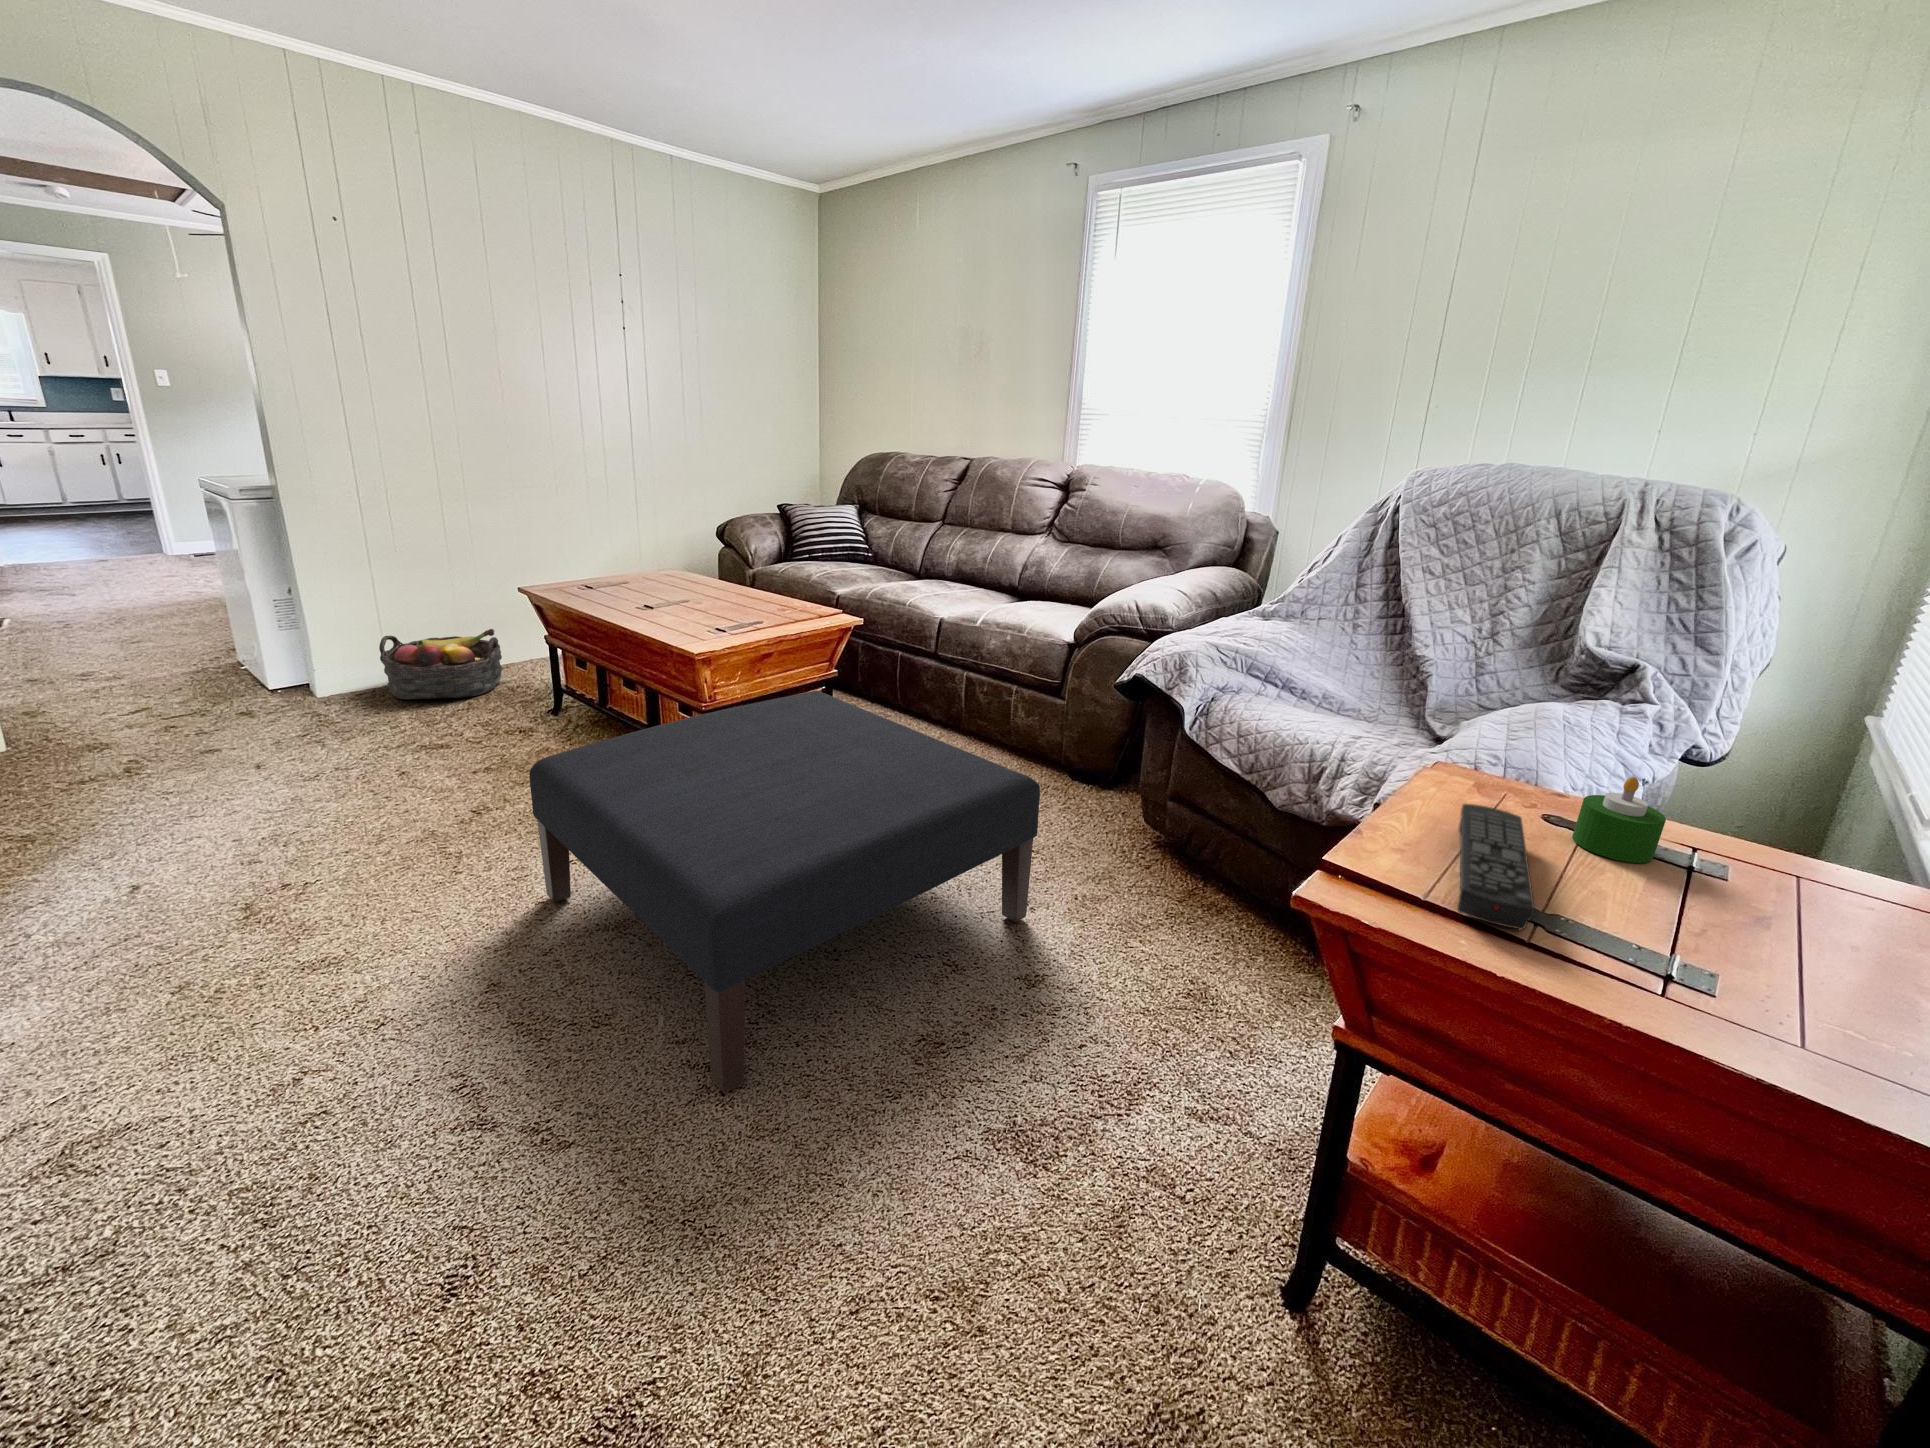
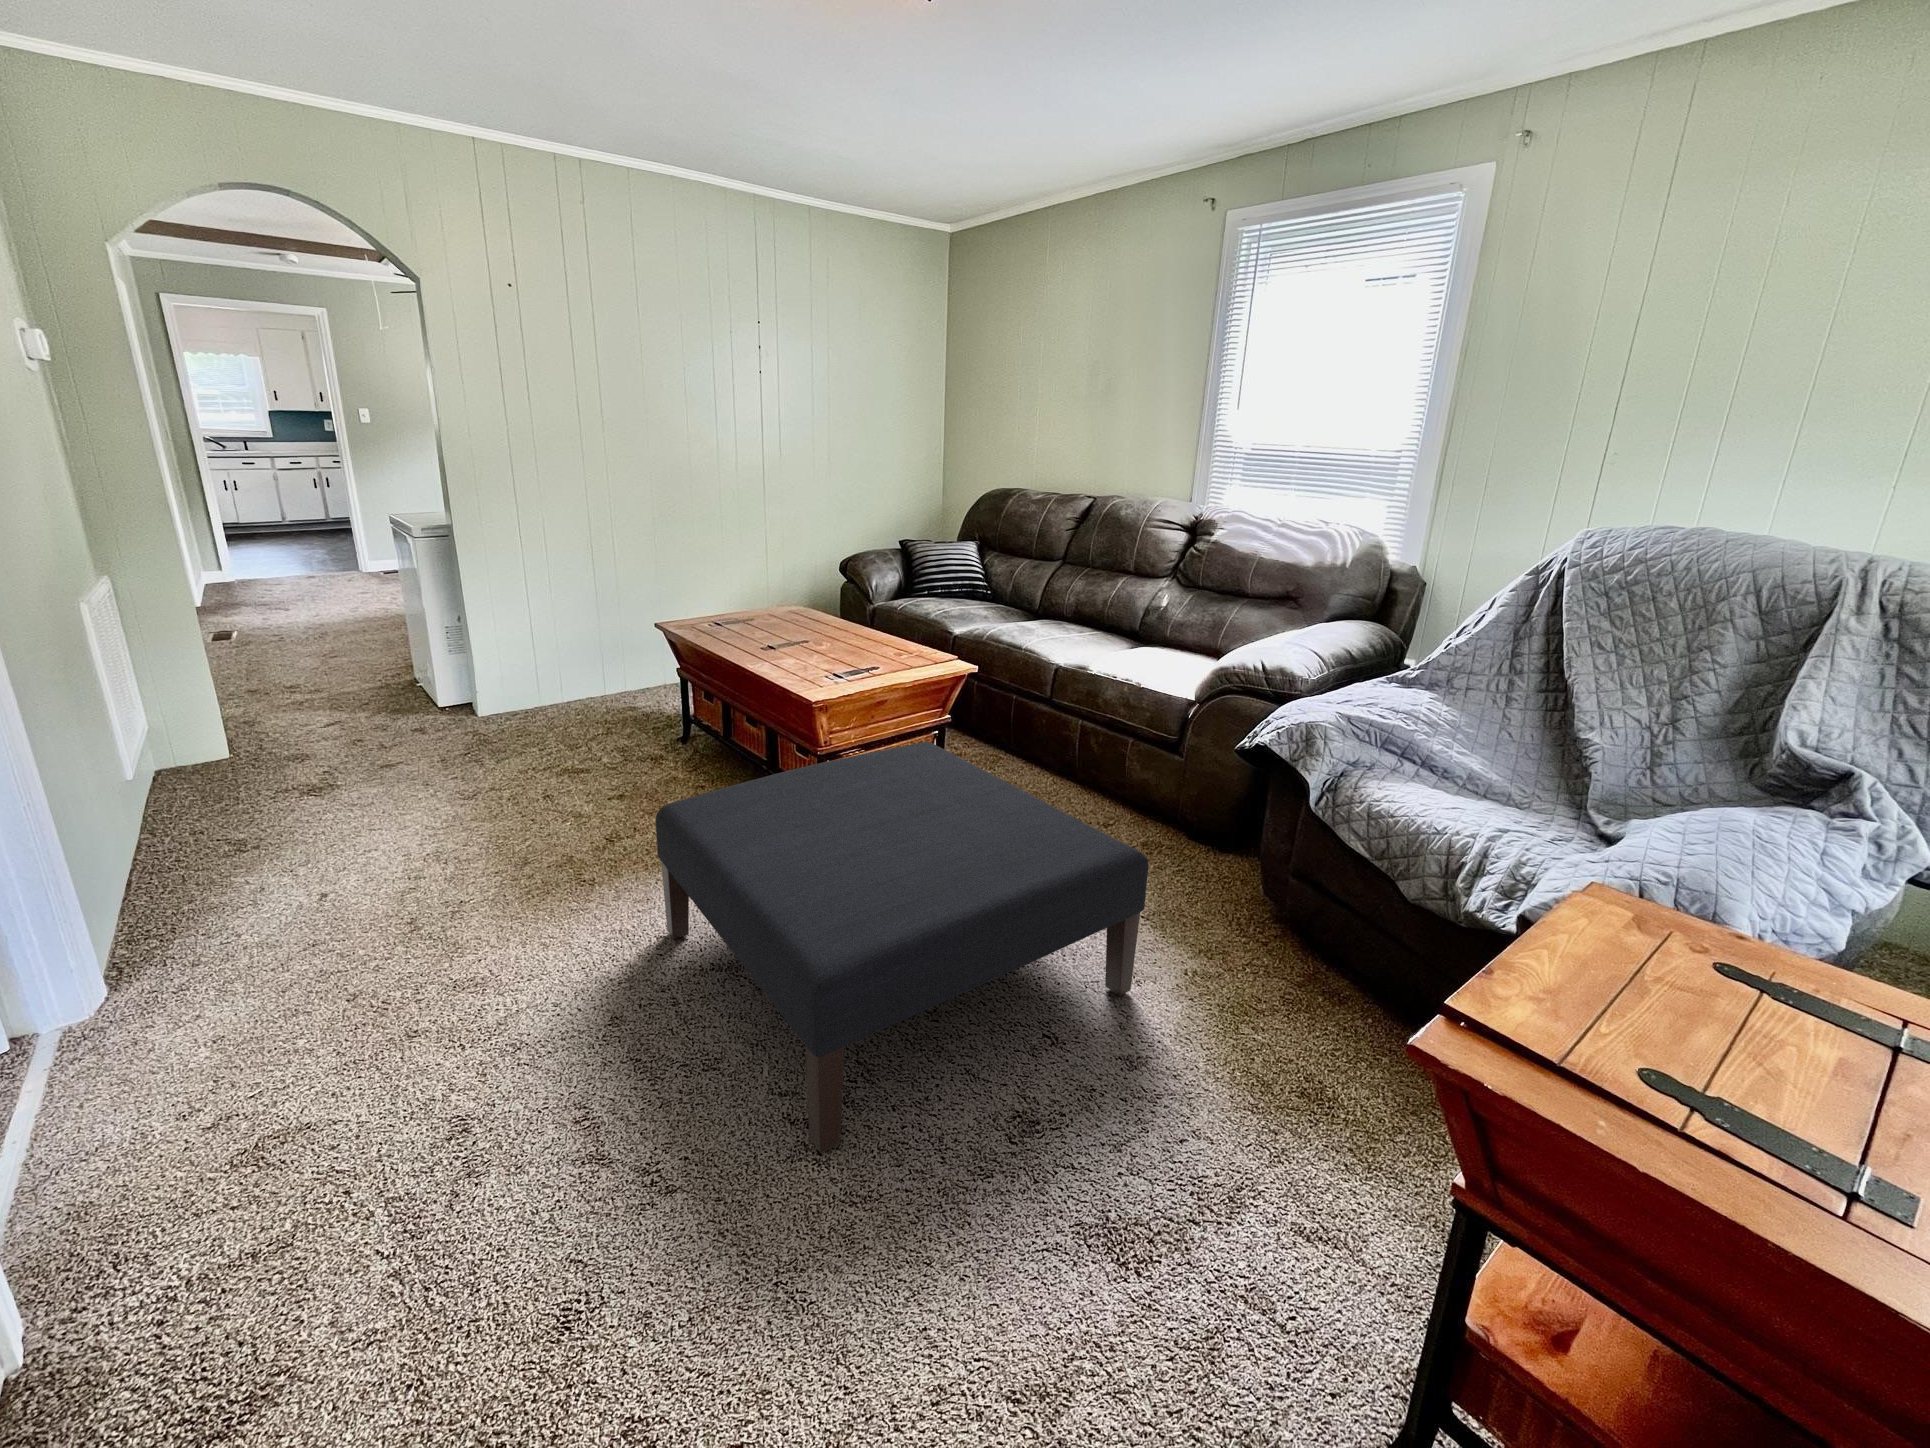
basket: present [379,629,503,699] -> none [532,660,639,724]
candle: present [1572,777,1666,863] -> none [1748,939,1866,1038]
remote control: present [1457,804,1535,930] -> none [1596,949,1688,1116]

